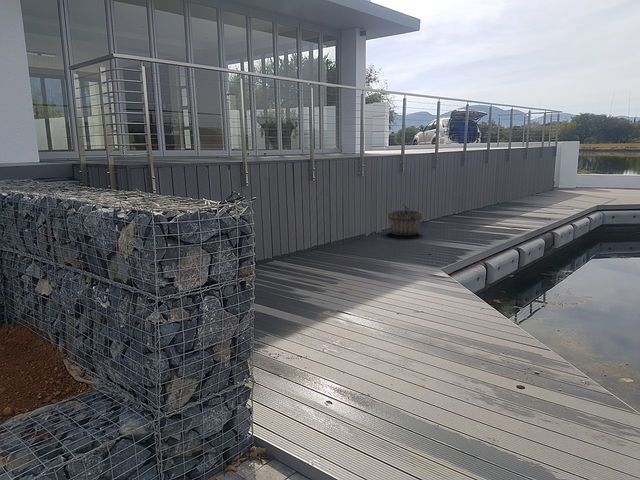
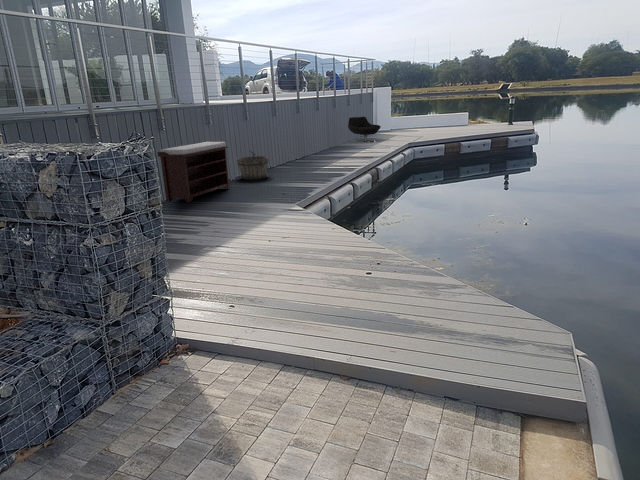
lounge chair: none [522,173,563,202] -> present [348,117,381,143]
bench: none [304,193,378,256] -> present [158,142,230,203]

